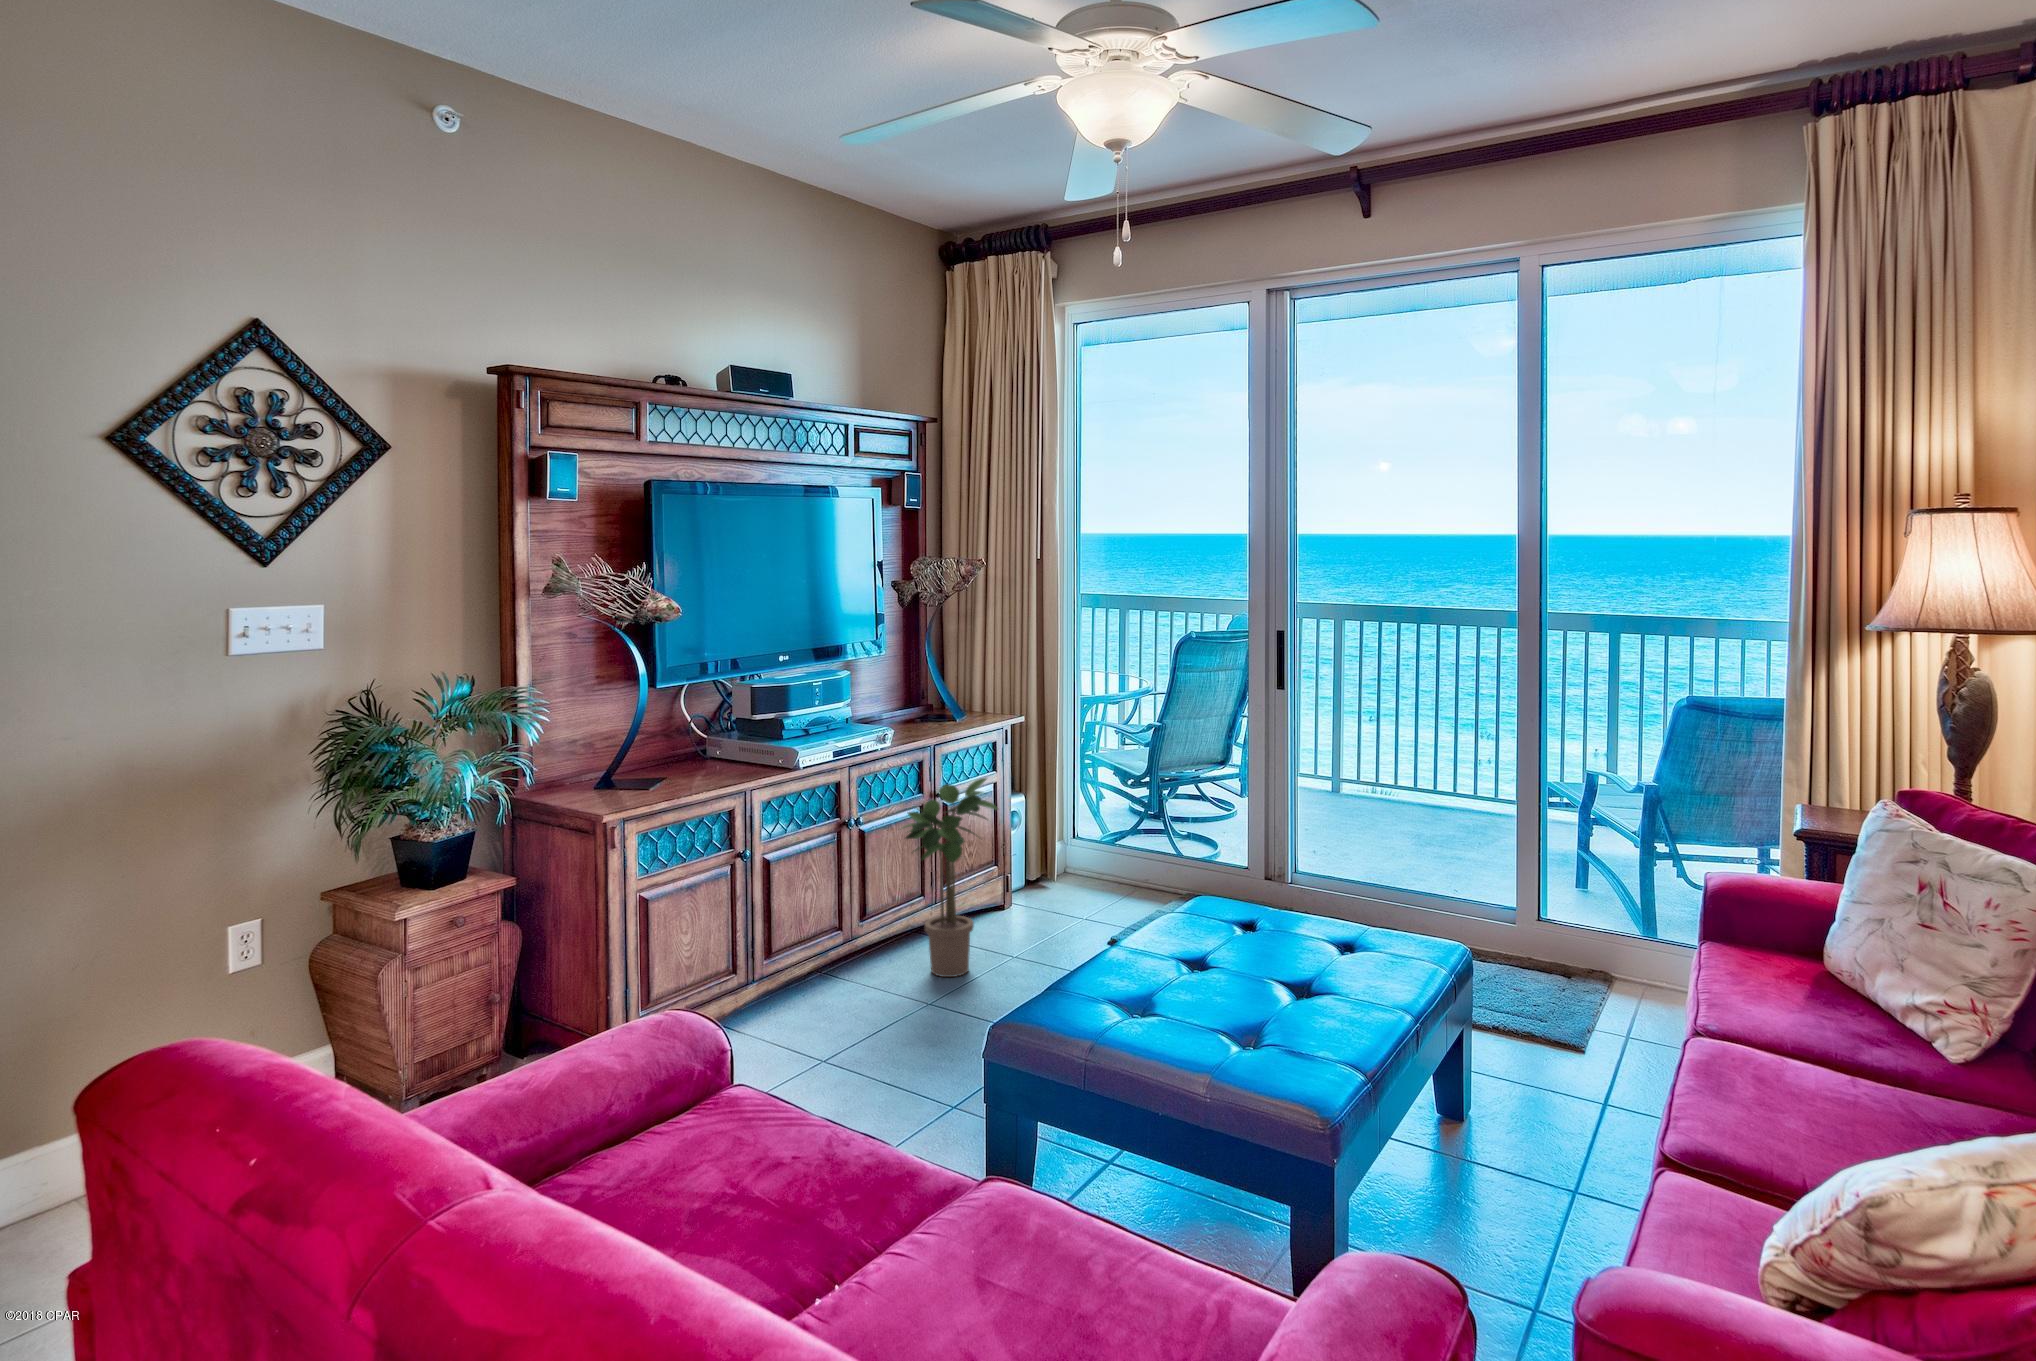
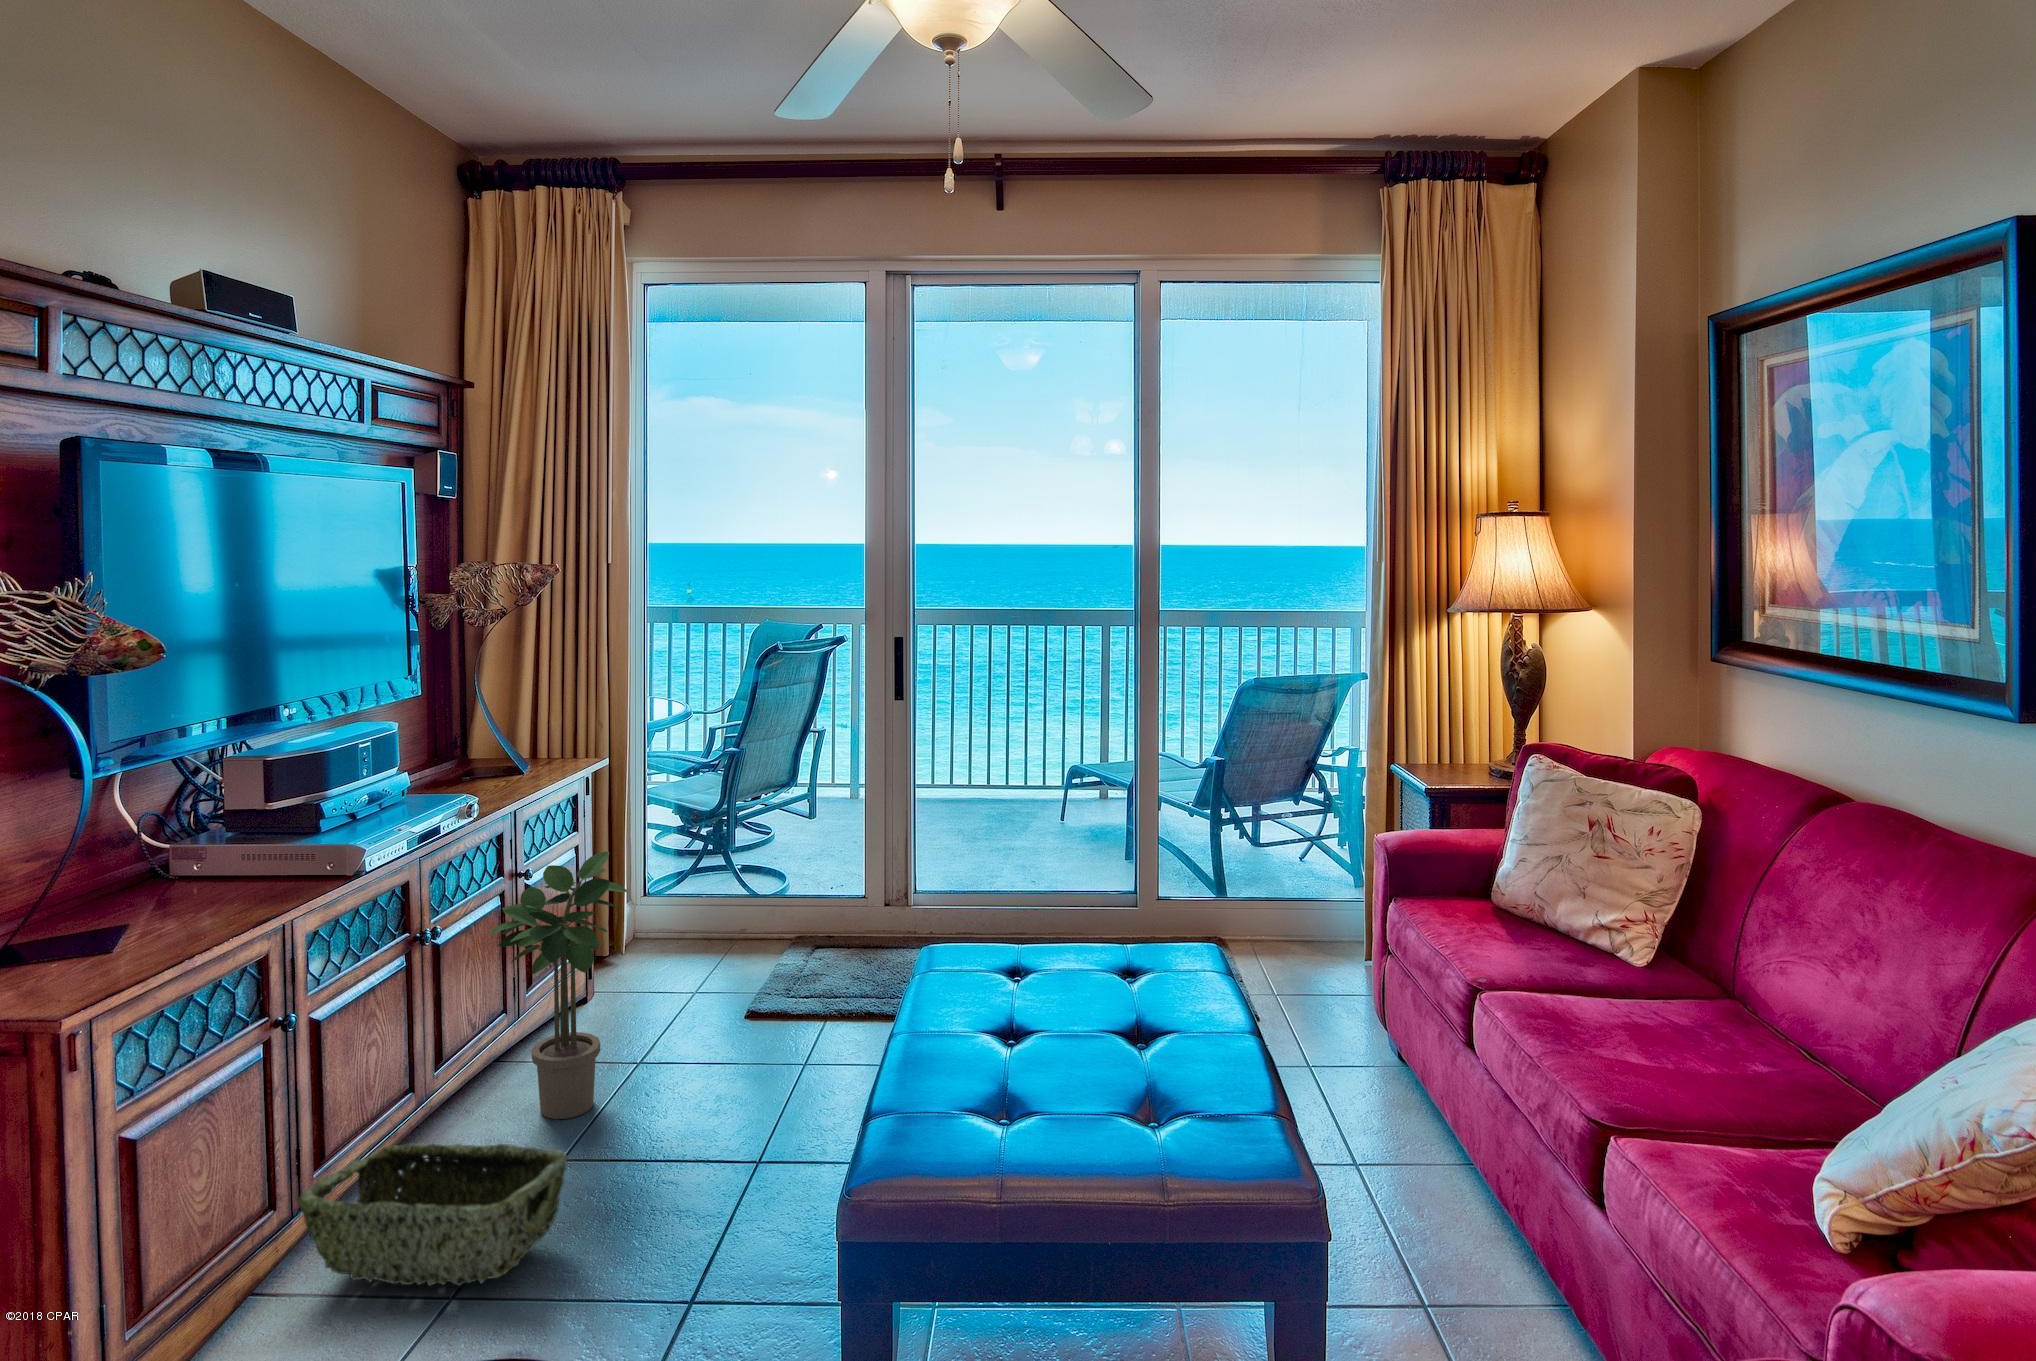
woven basket: none [744,958,906,1049] -> present [298,1144,568,1285]

